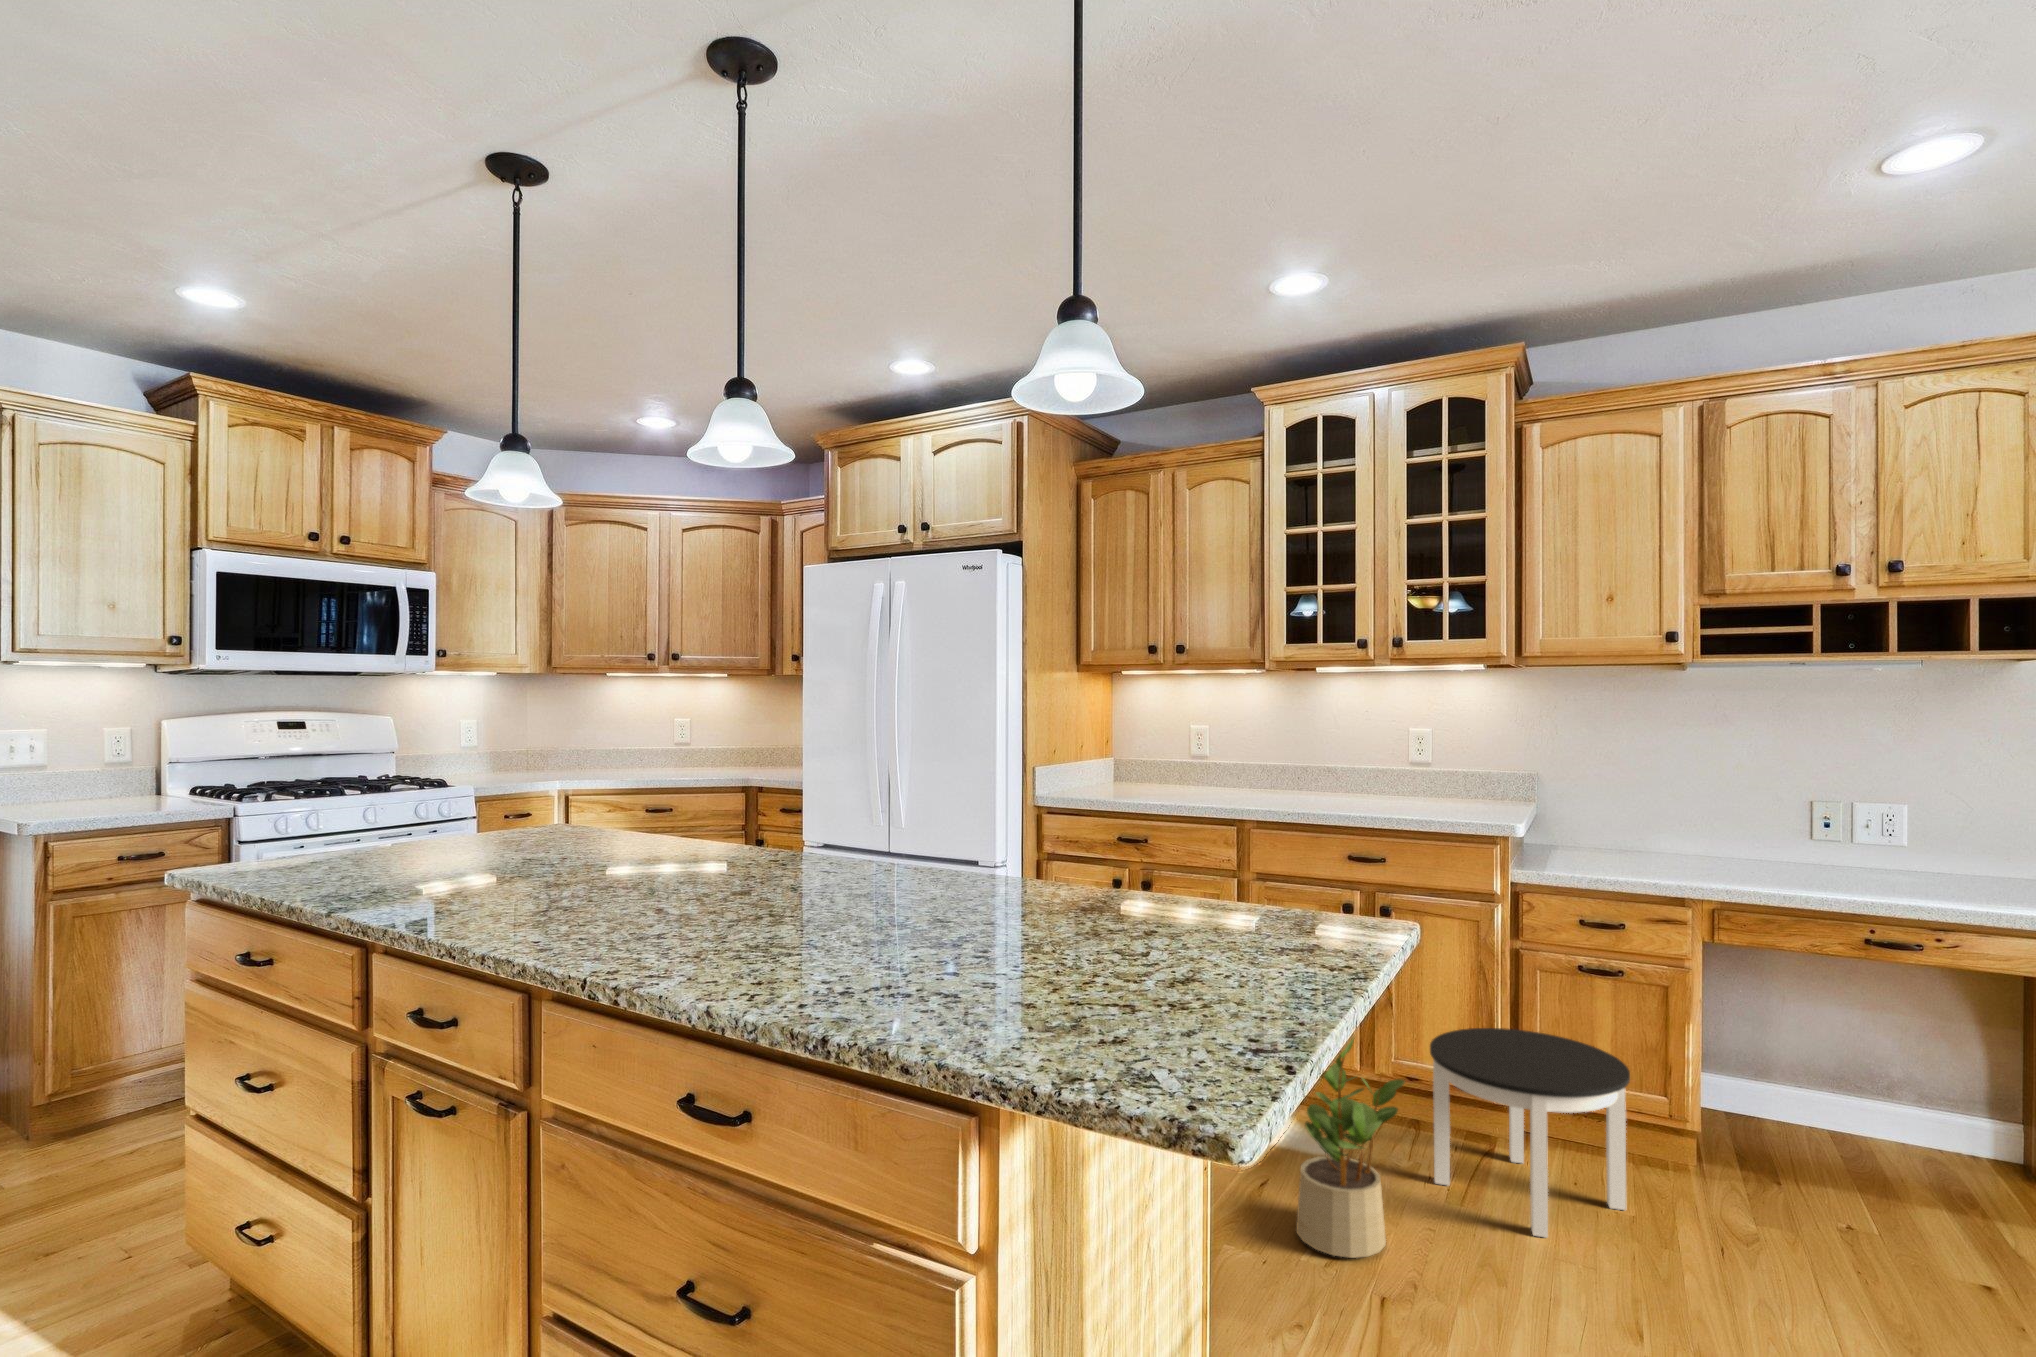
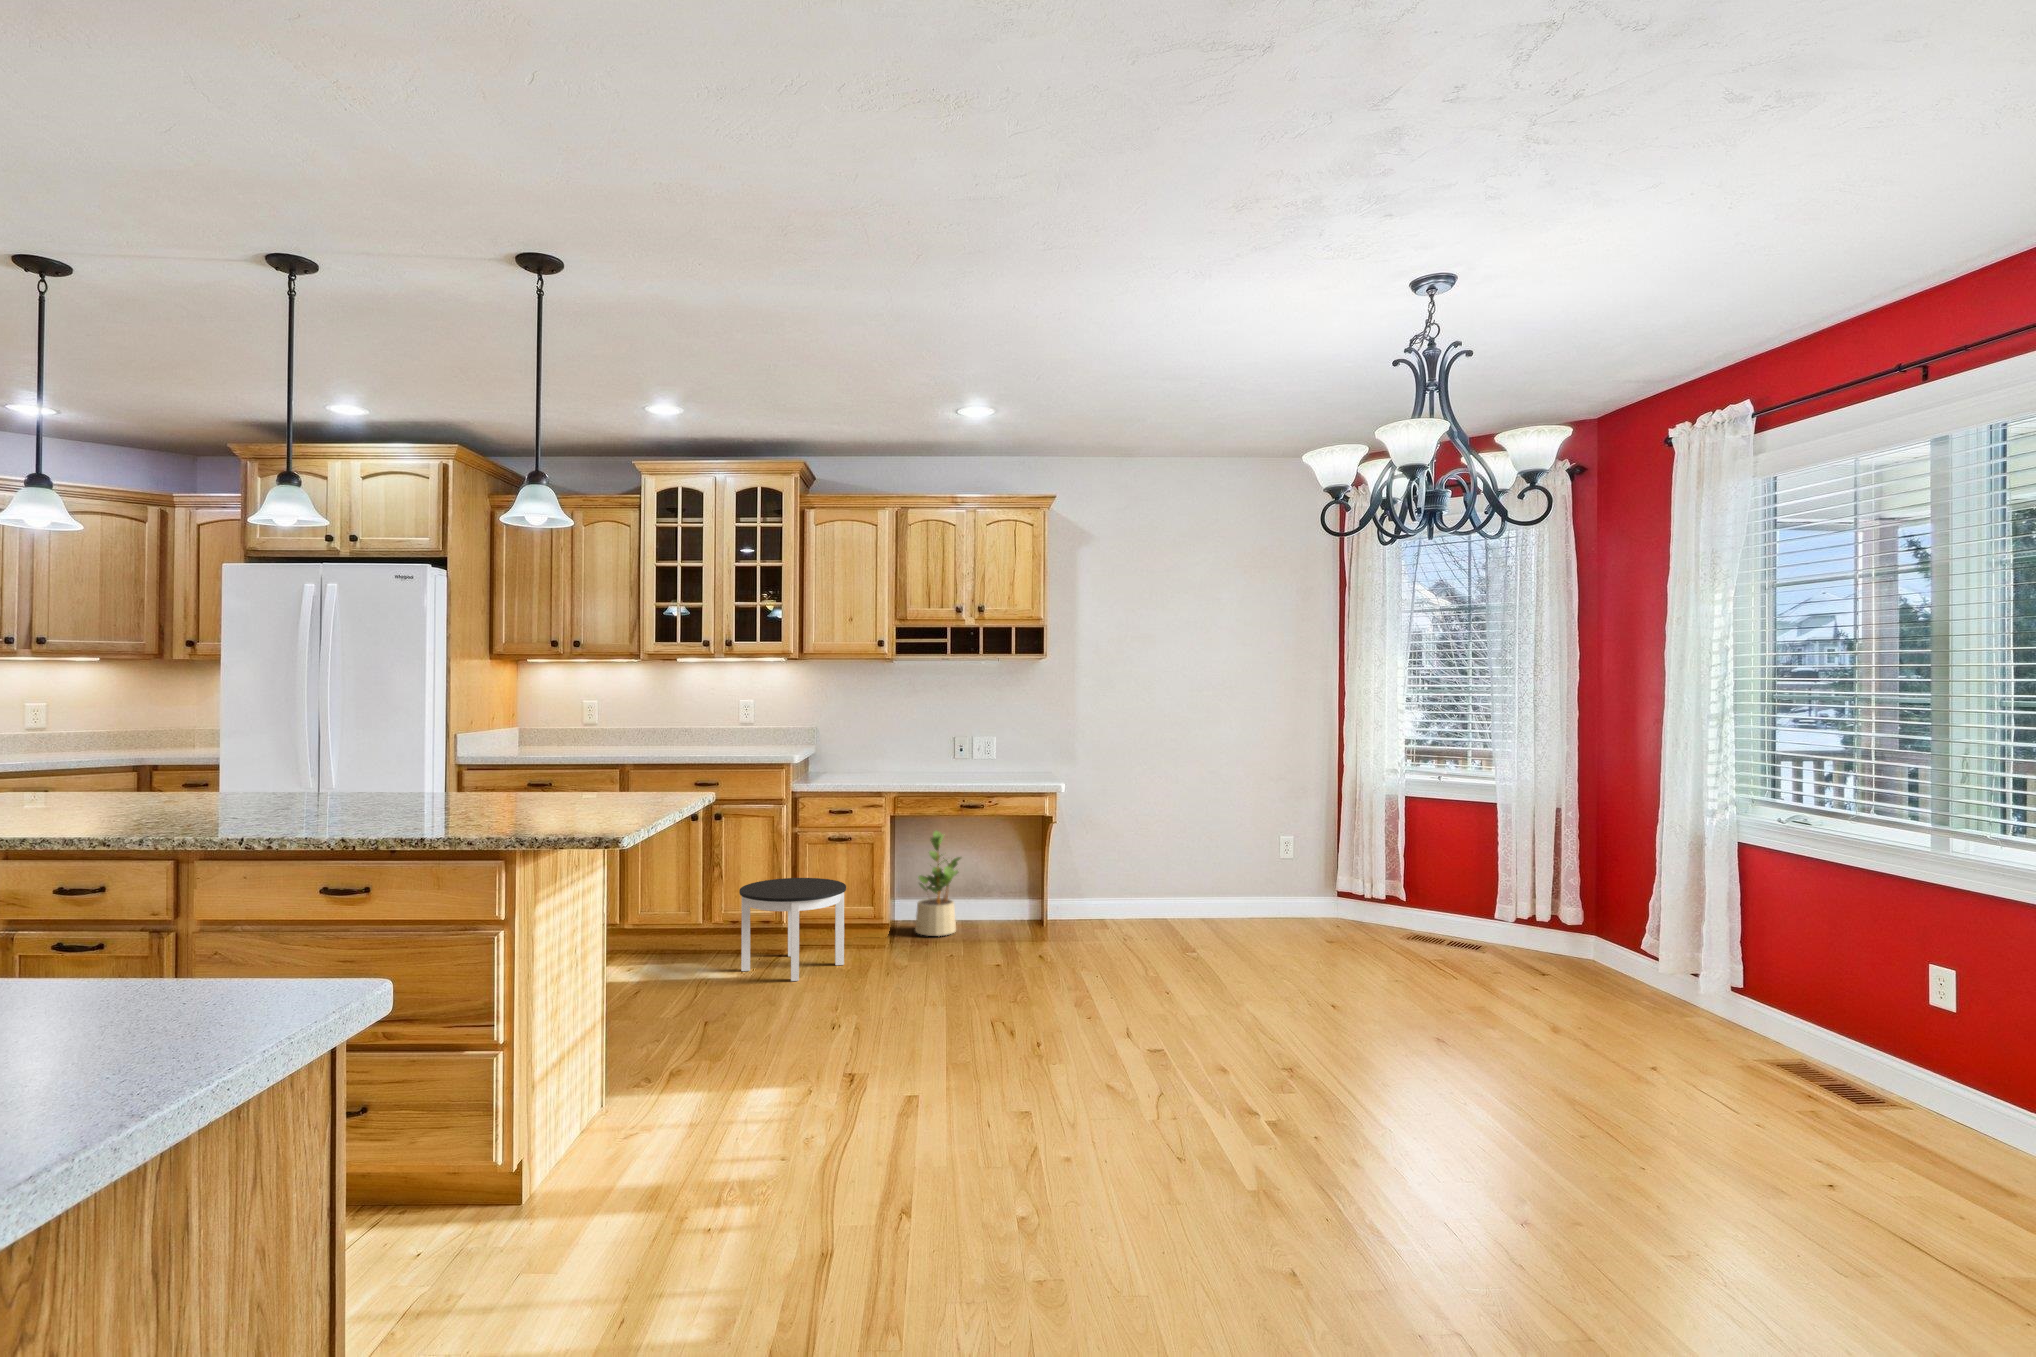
potted plant: present [1296,1039,1405,1258] -> present [915,831,961,936]

